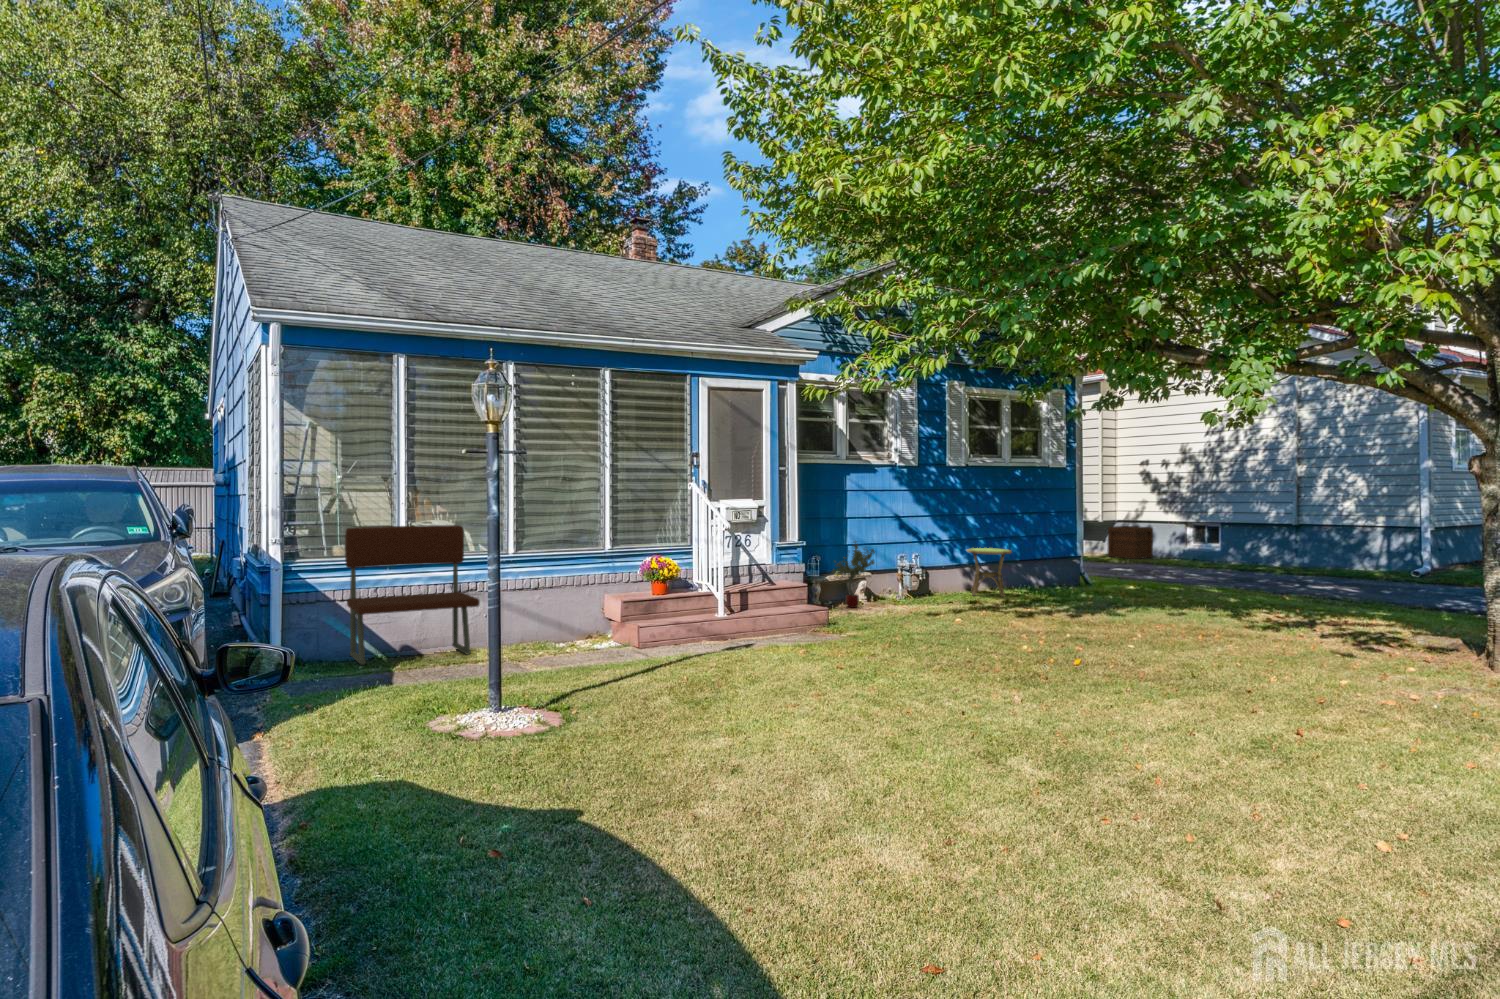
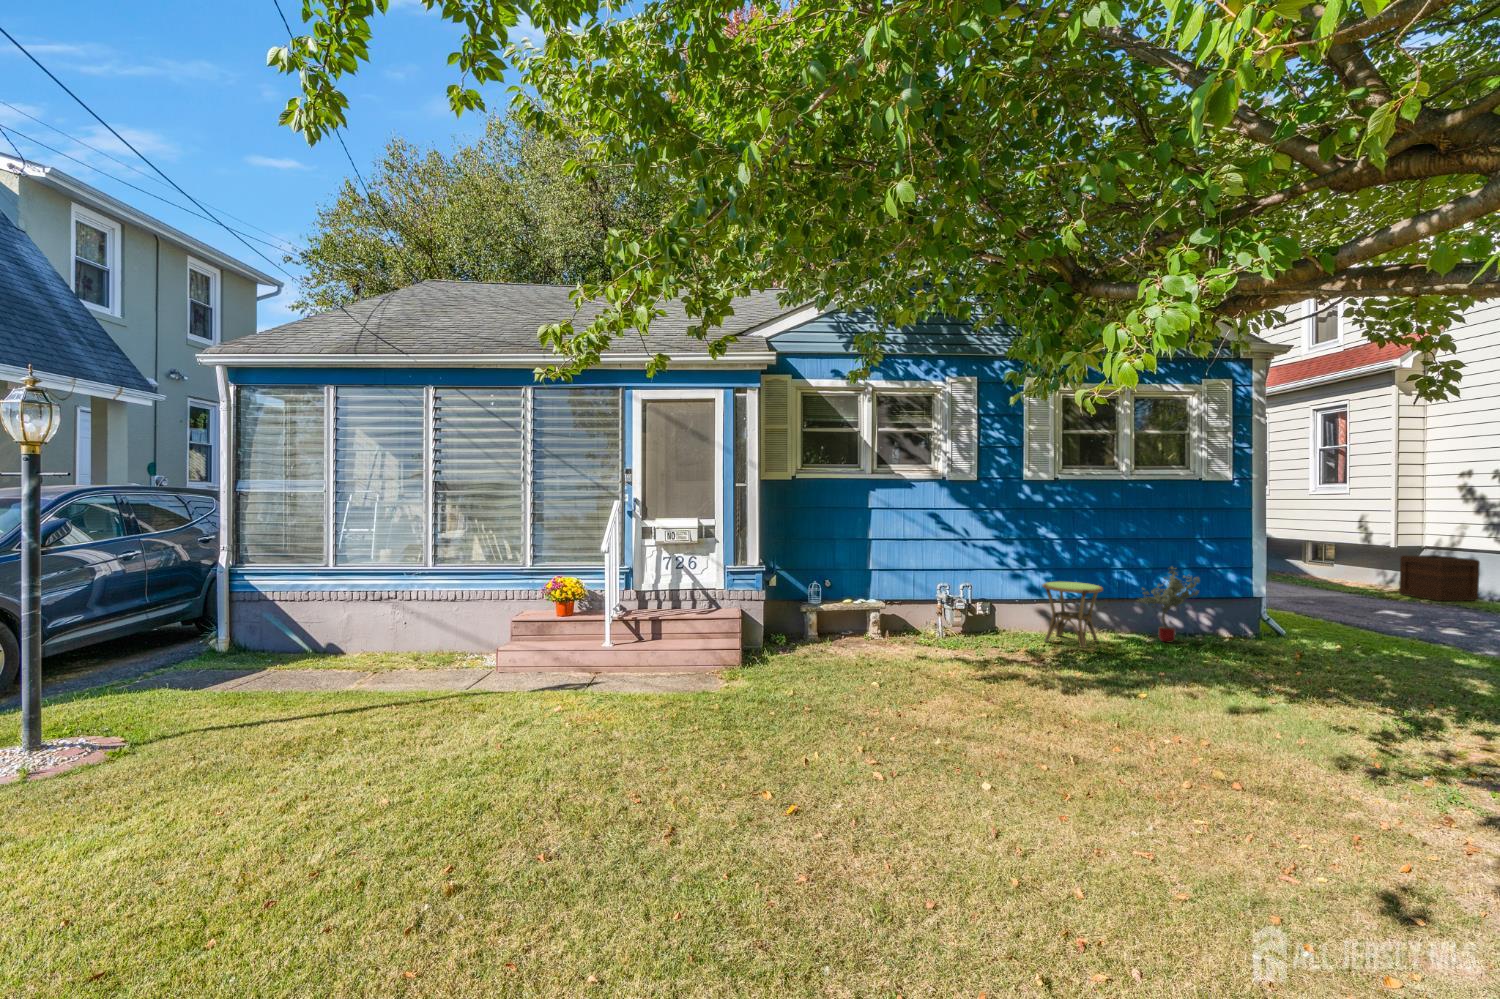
bench: present [345,525,480,665] -> none [229,538,370,662]
potted tree: present [831,541,875,608] -> present [1138,567,1200,642]

